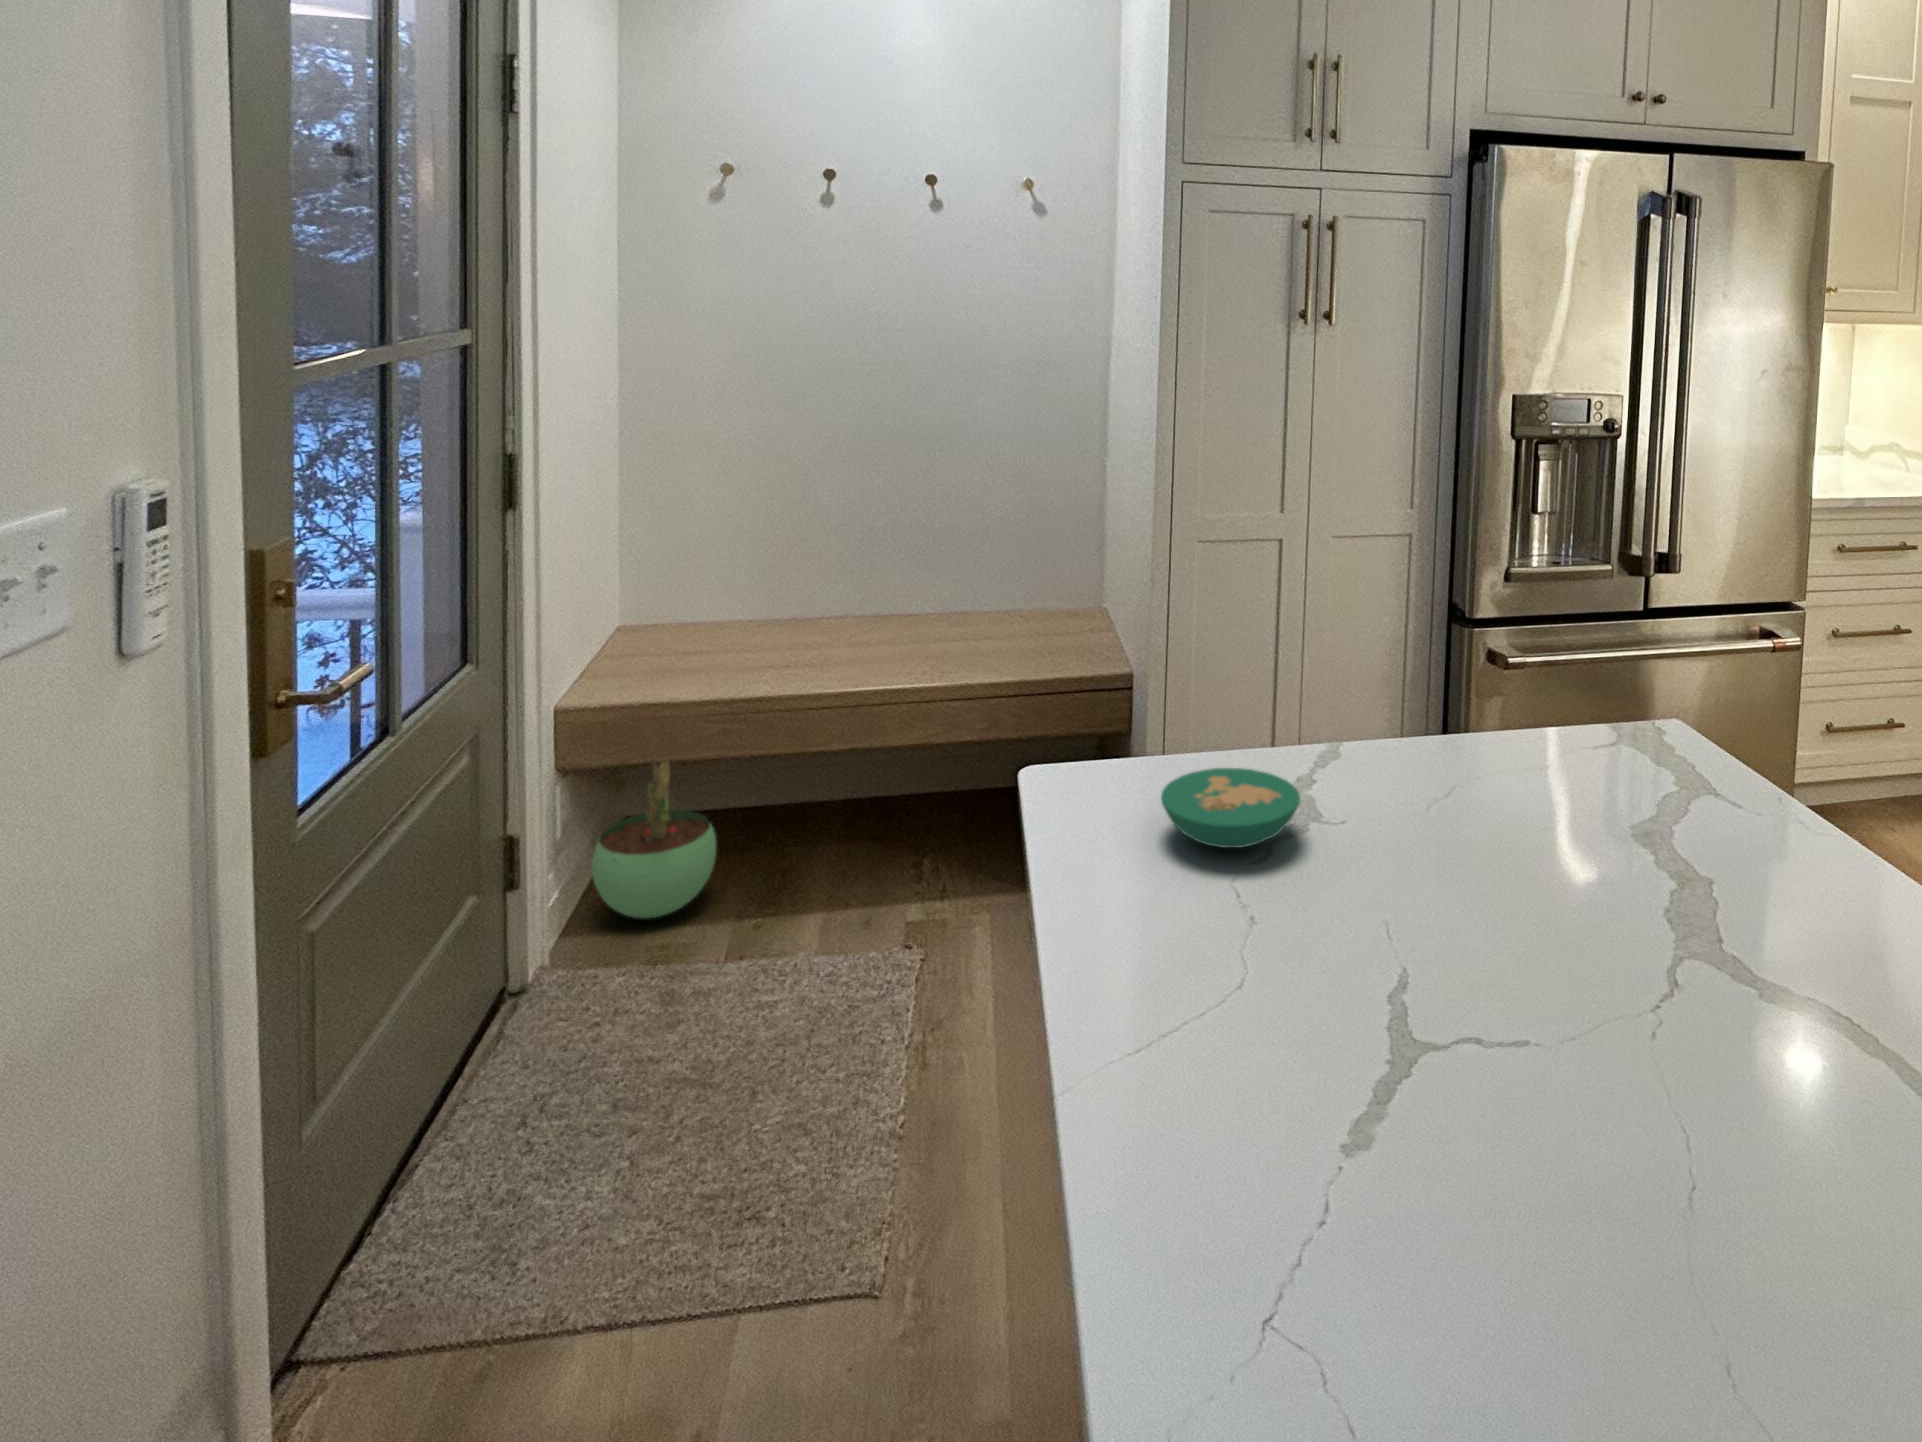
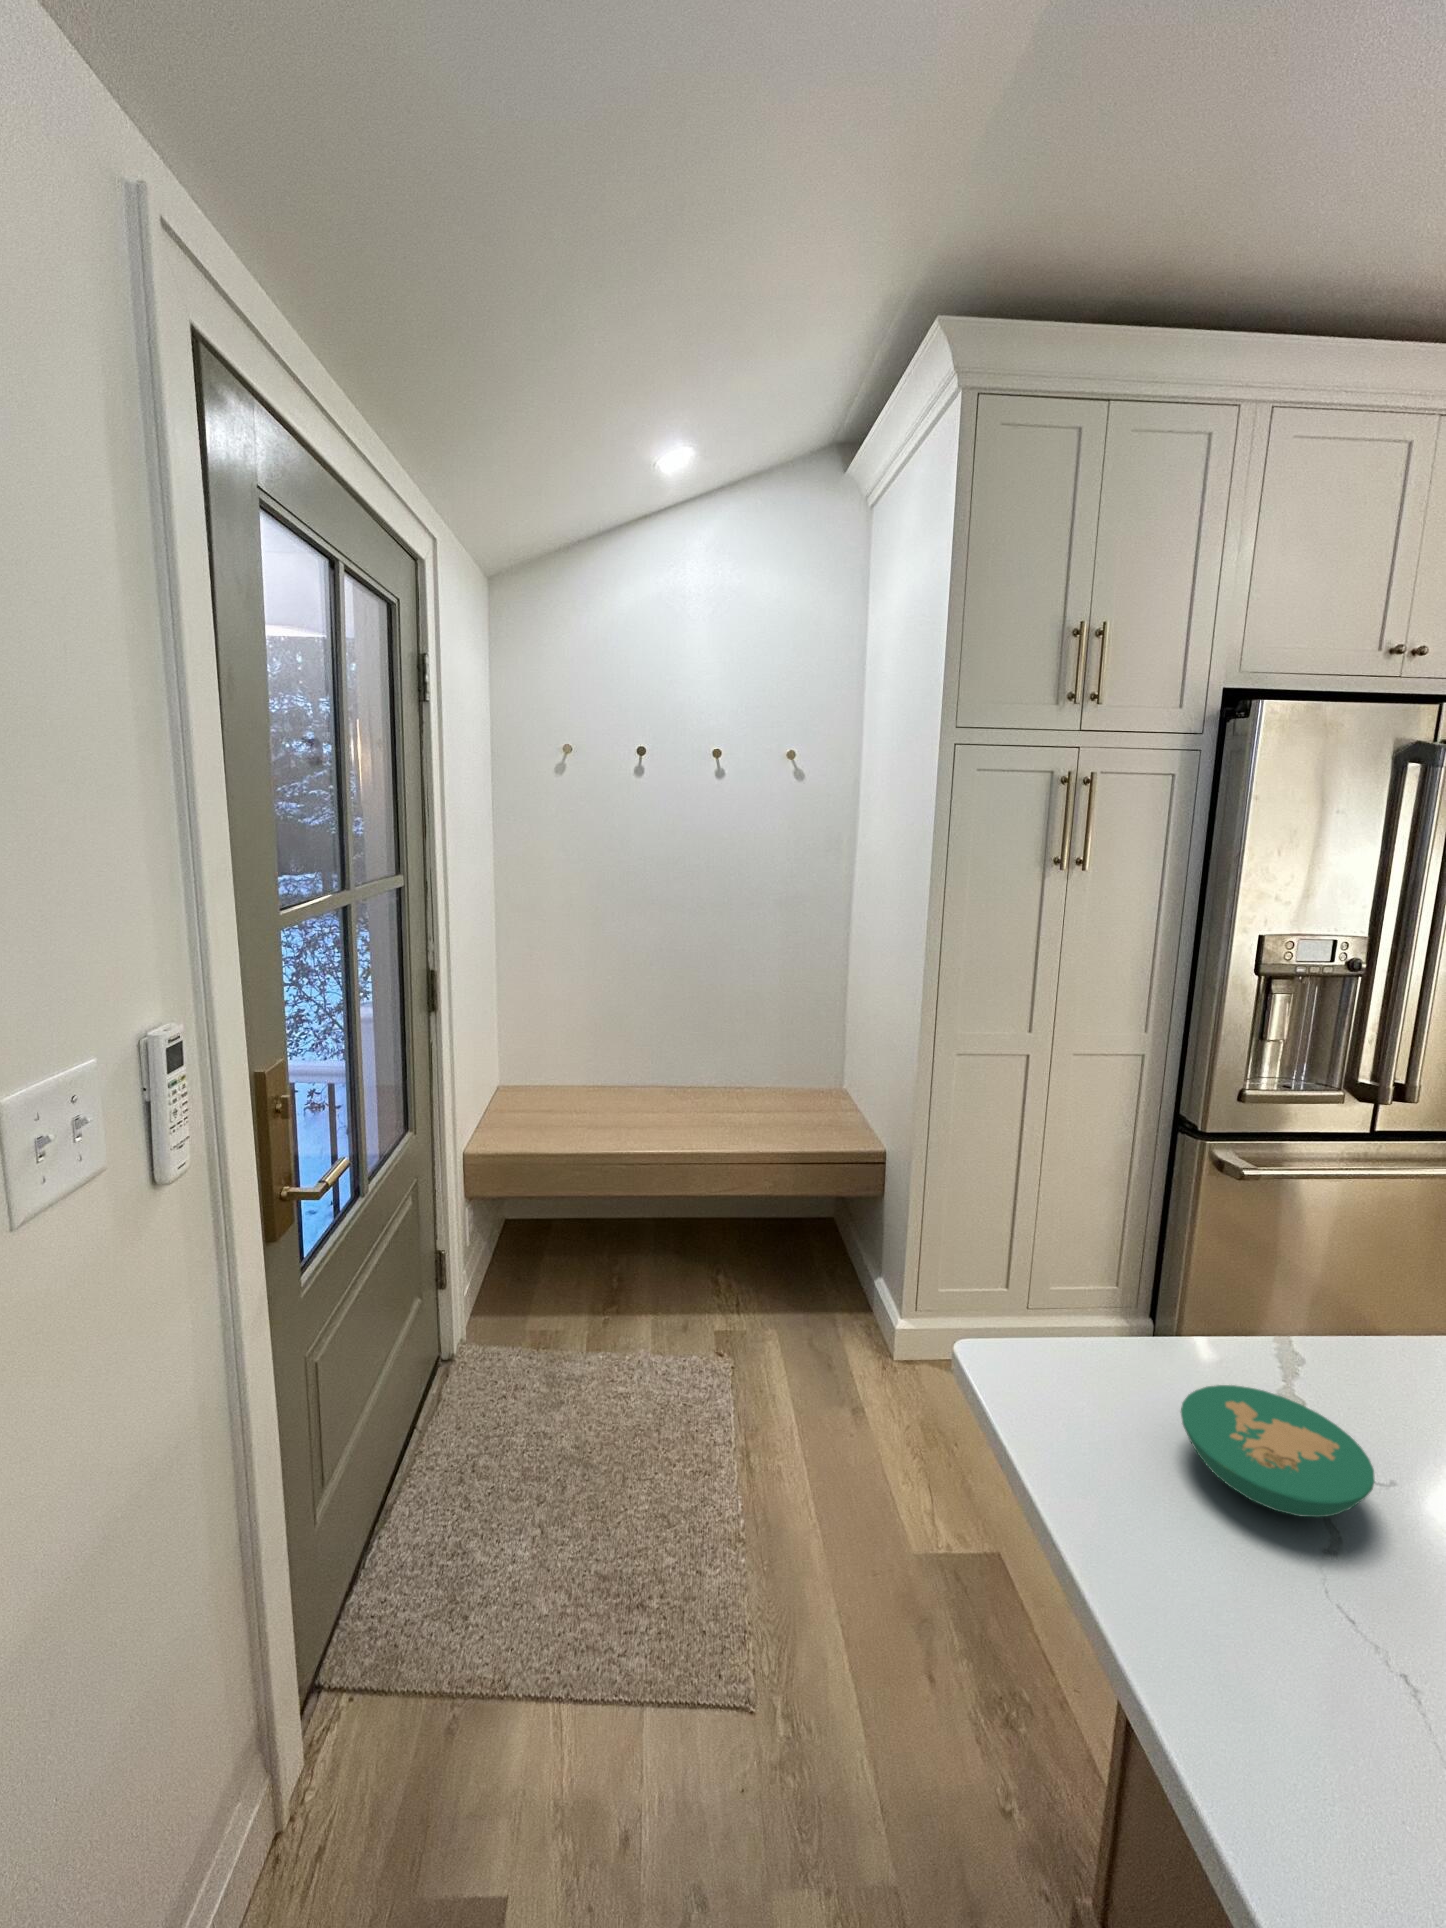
potted plant: present [592,760,716,918] -> none [491,1135,574,1304]

